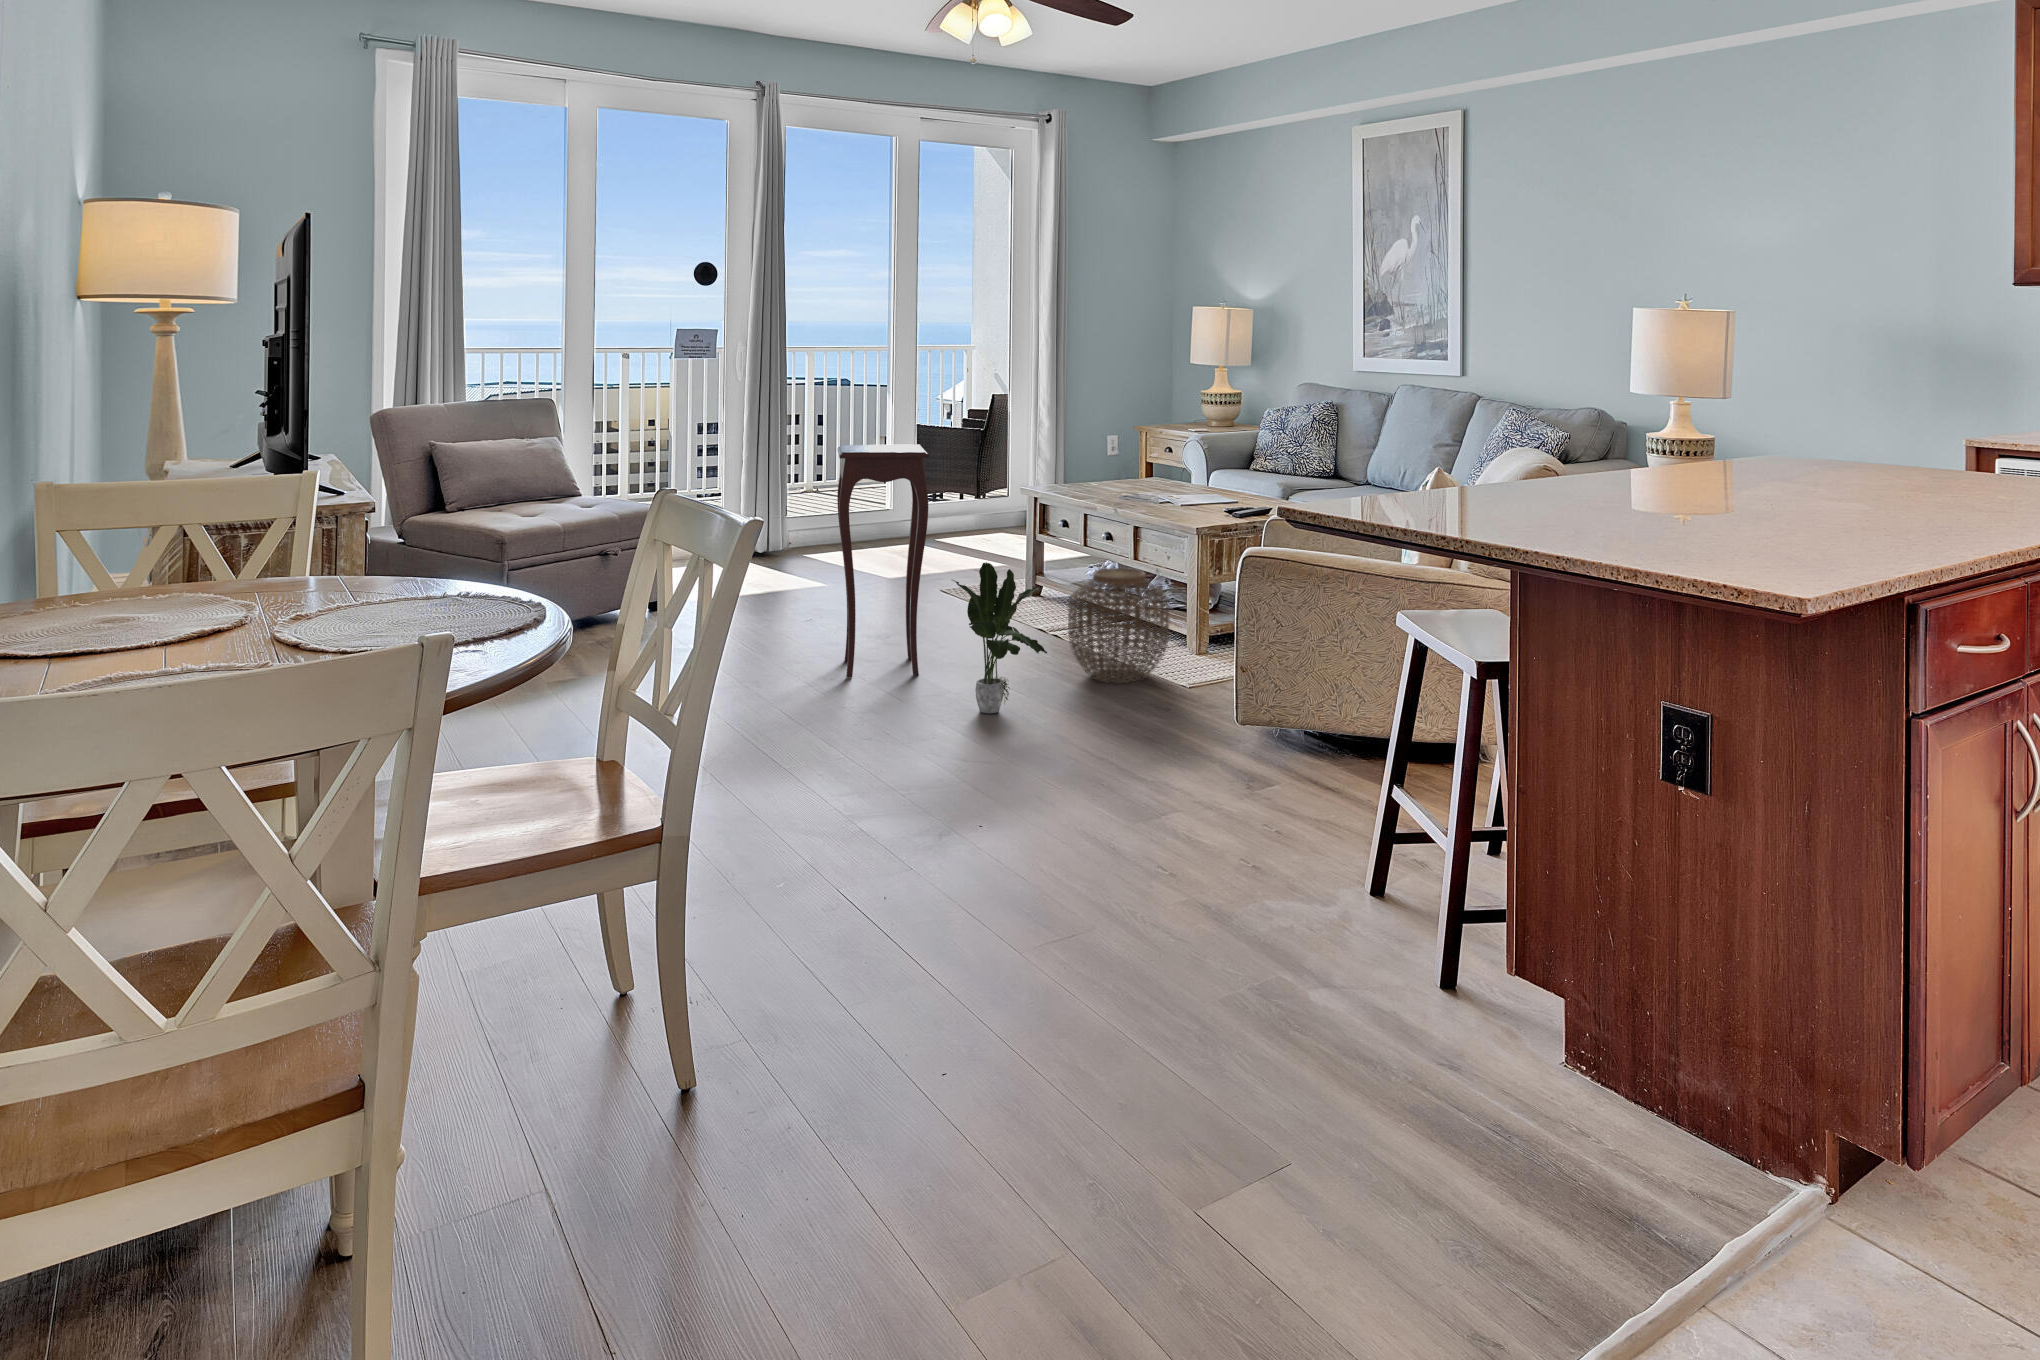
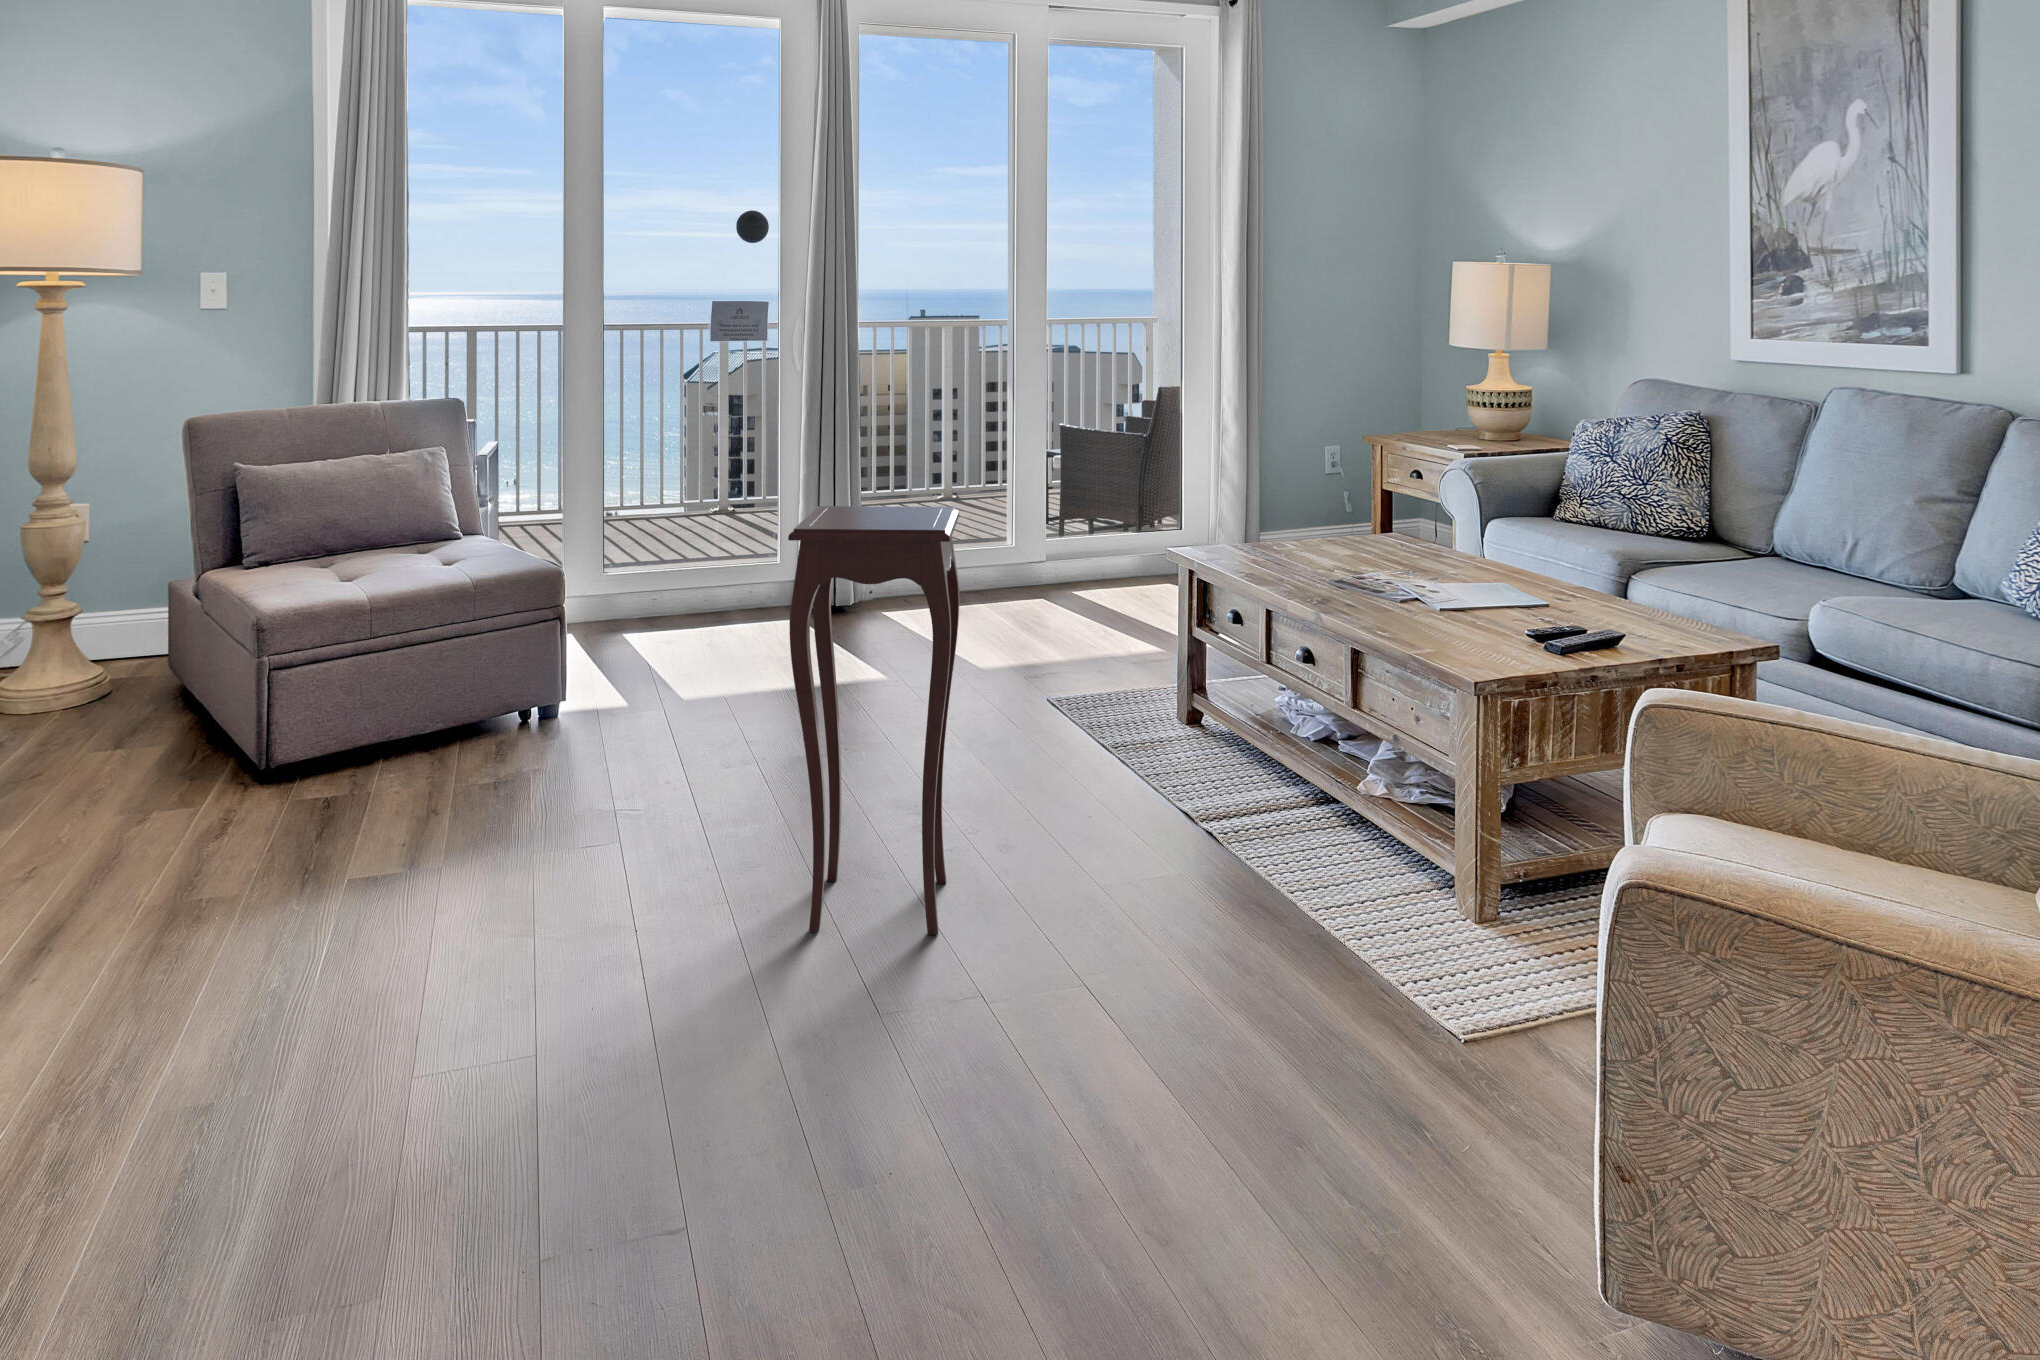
potted plant: present [953,562,1047,713] -> none [960,772,1155,1086]
woven basket: present [1068,568,1169,683] -> none [1216,761,1421,1003]

